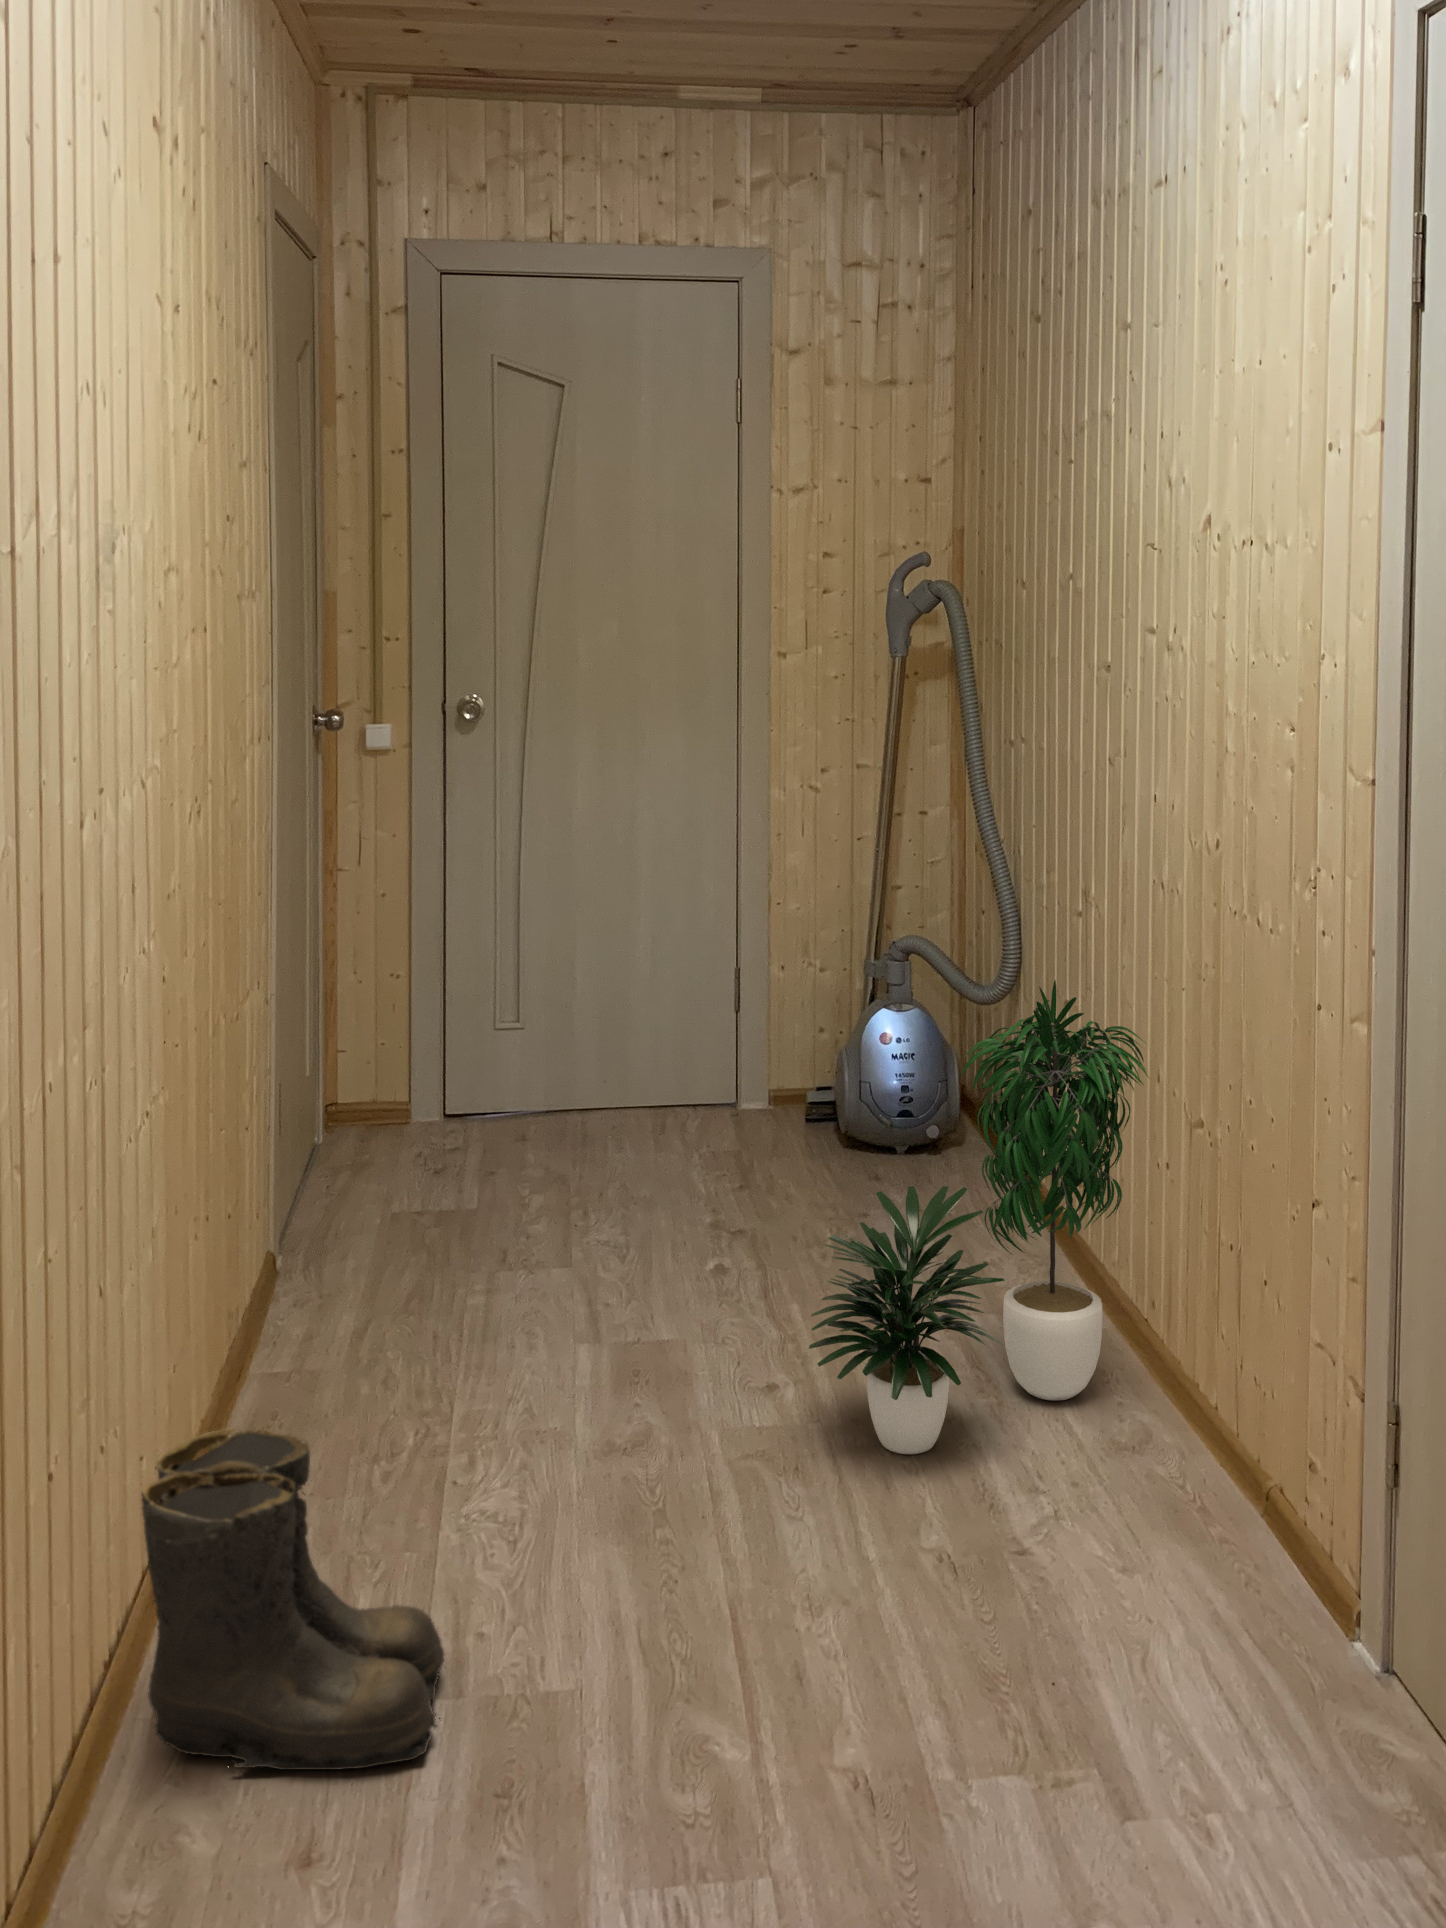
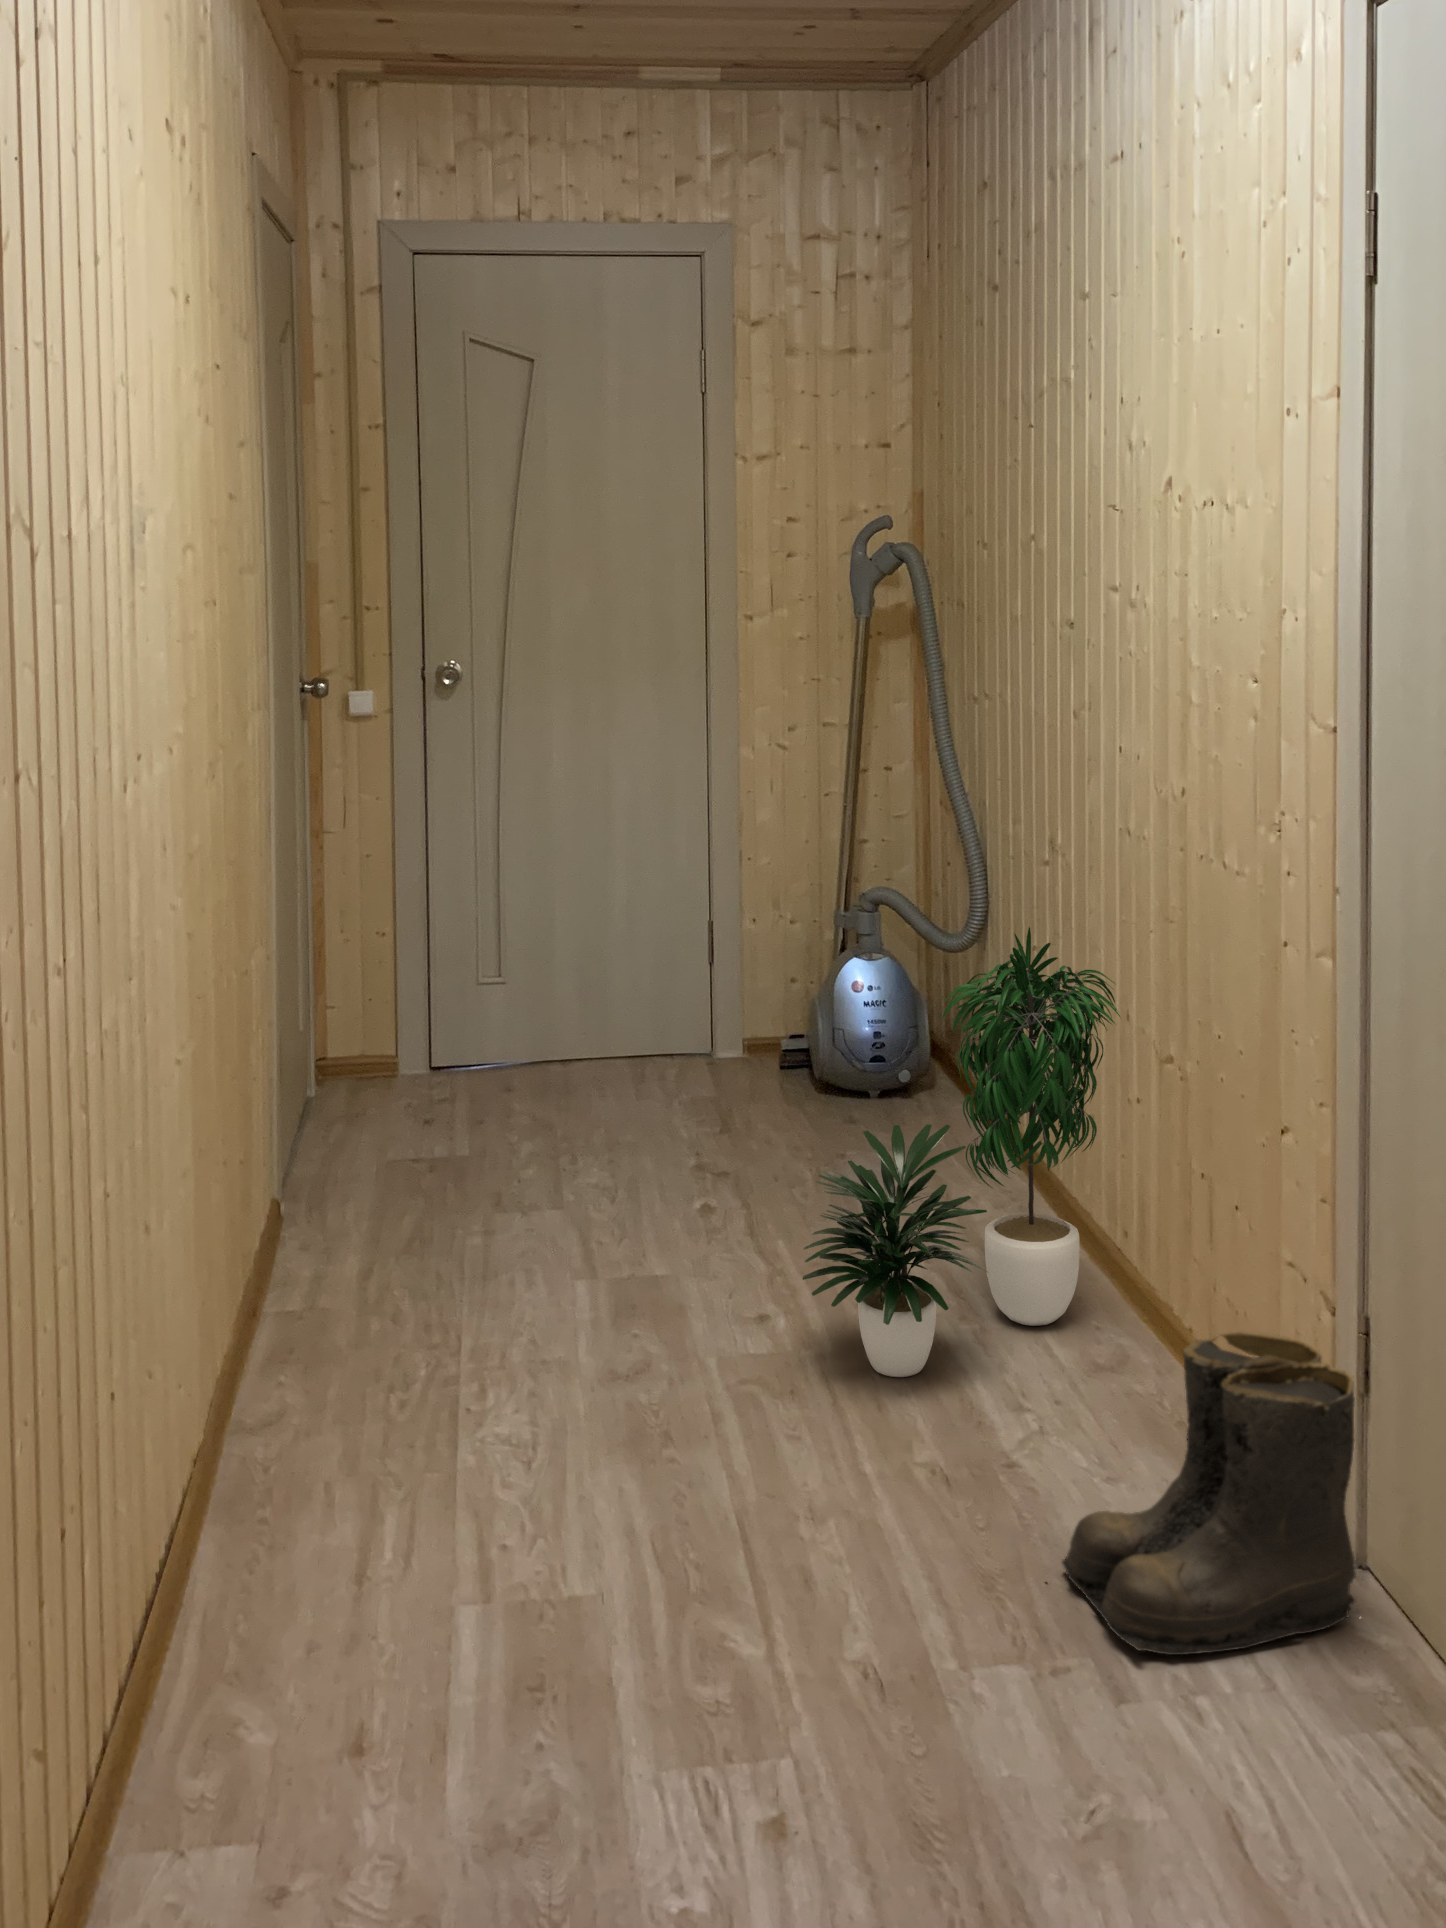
boots: present [141,1429,445,1770] -> present [1062,1331,1356,1655]

